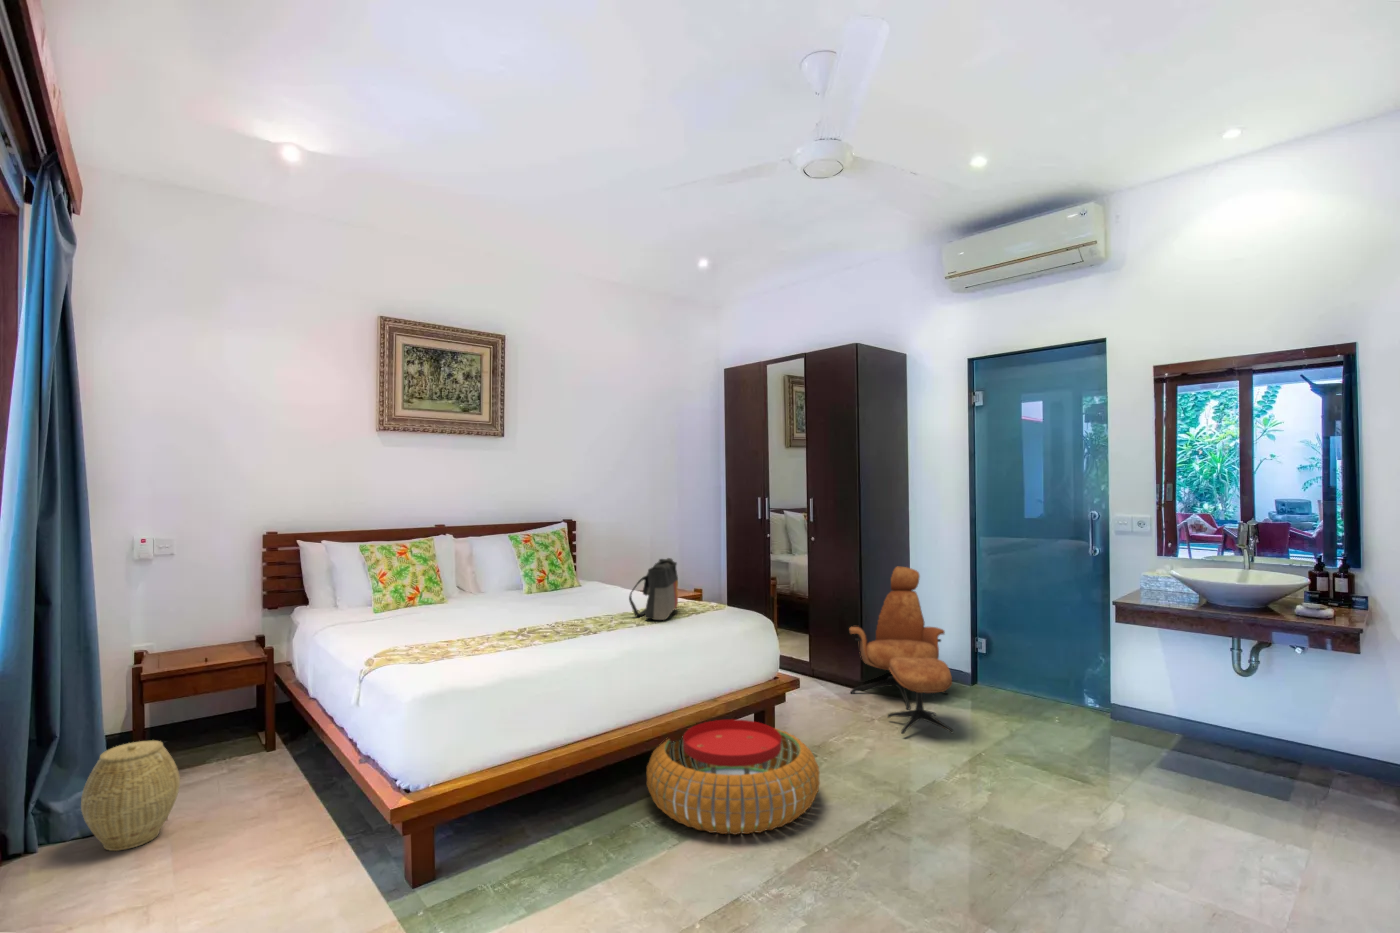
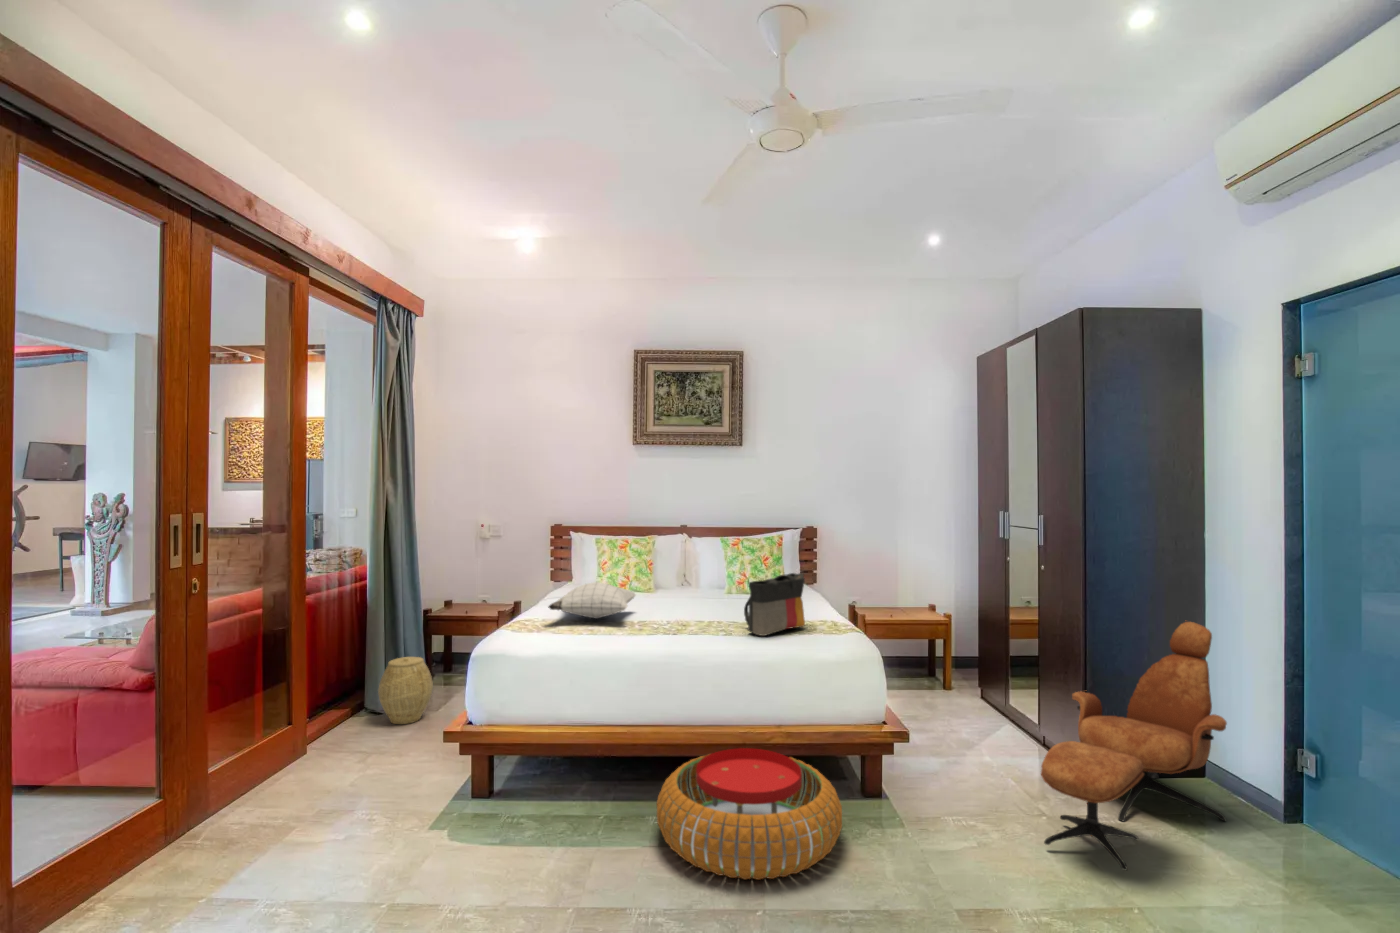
pillow: none [405,590,522,634] -> present [548,582,635,619]

